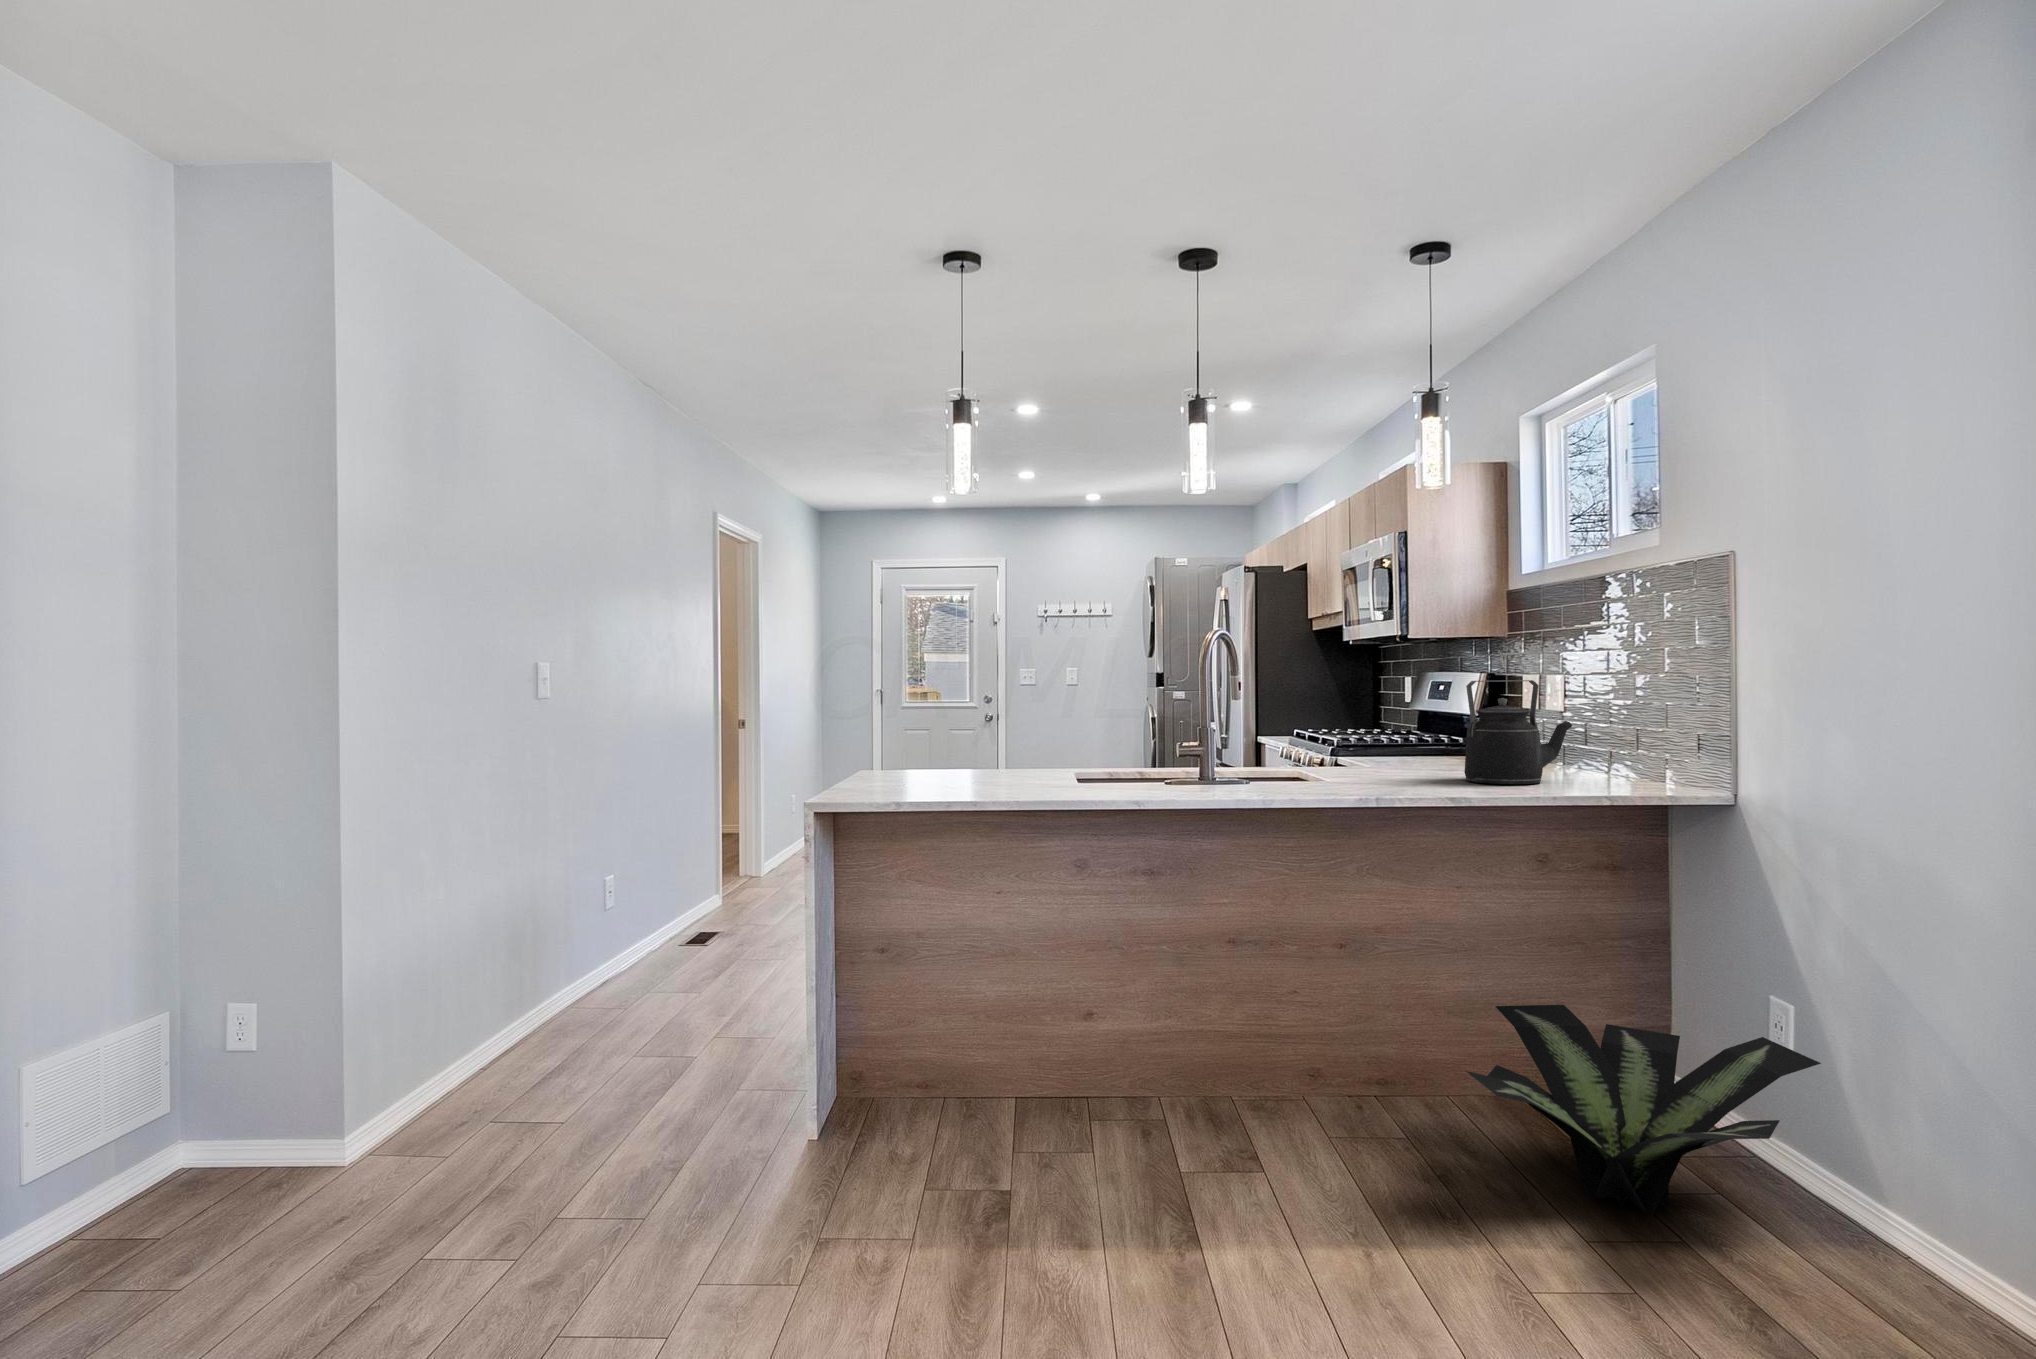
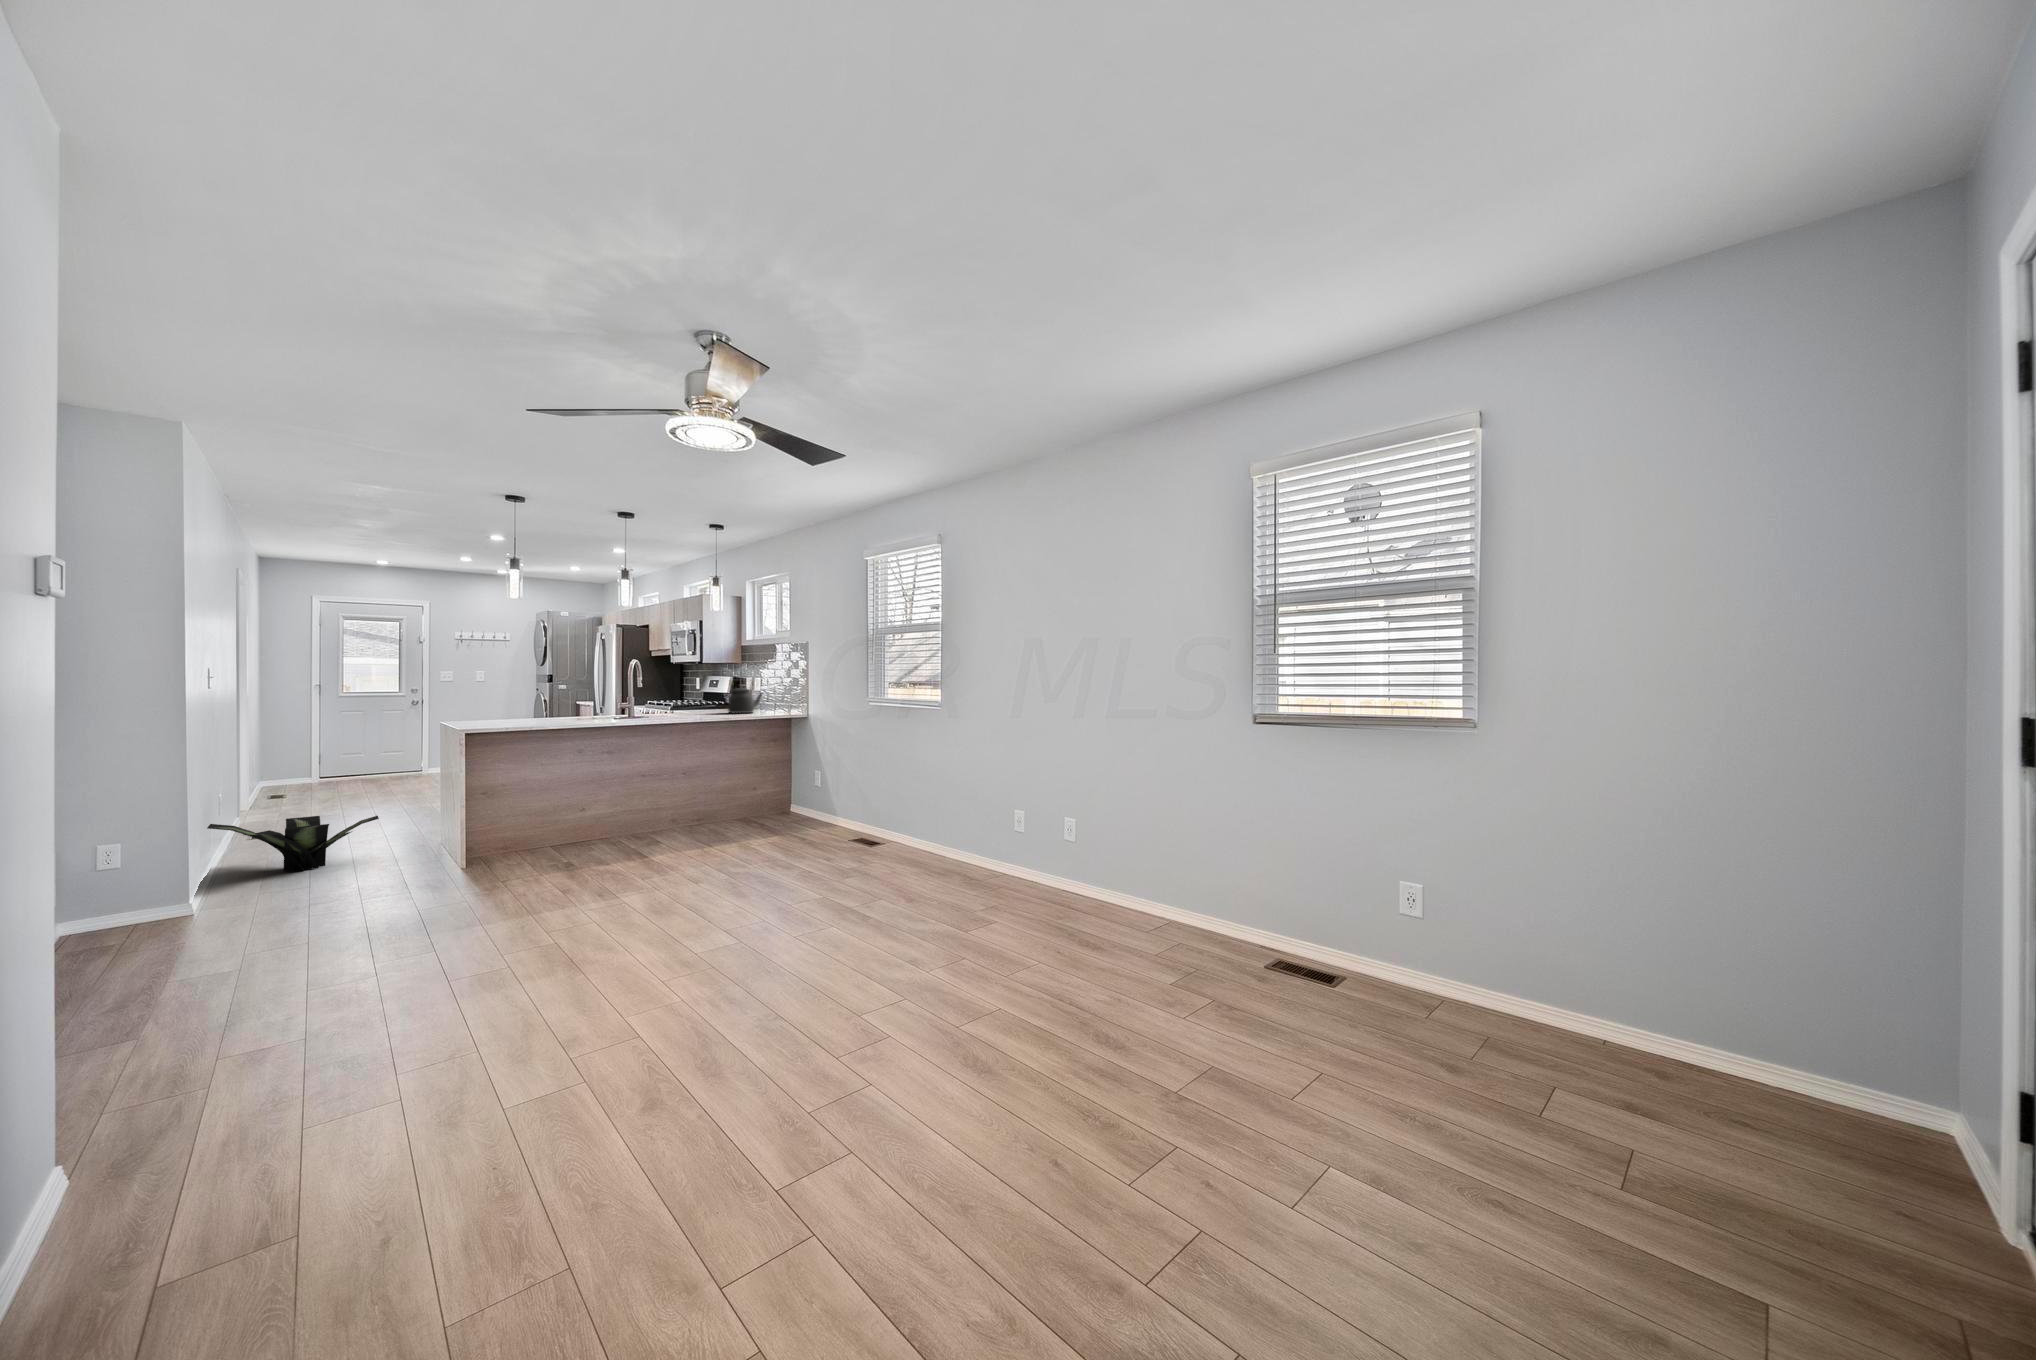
potted plant: present [1466,1005,1821,1216] -> present [207,816,379,871]

